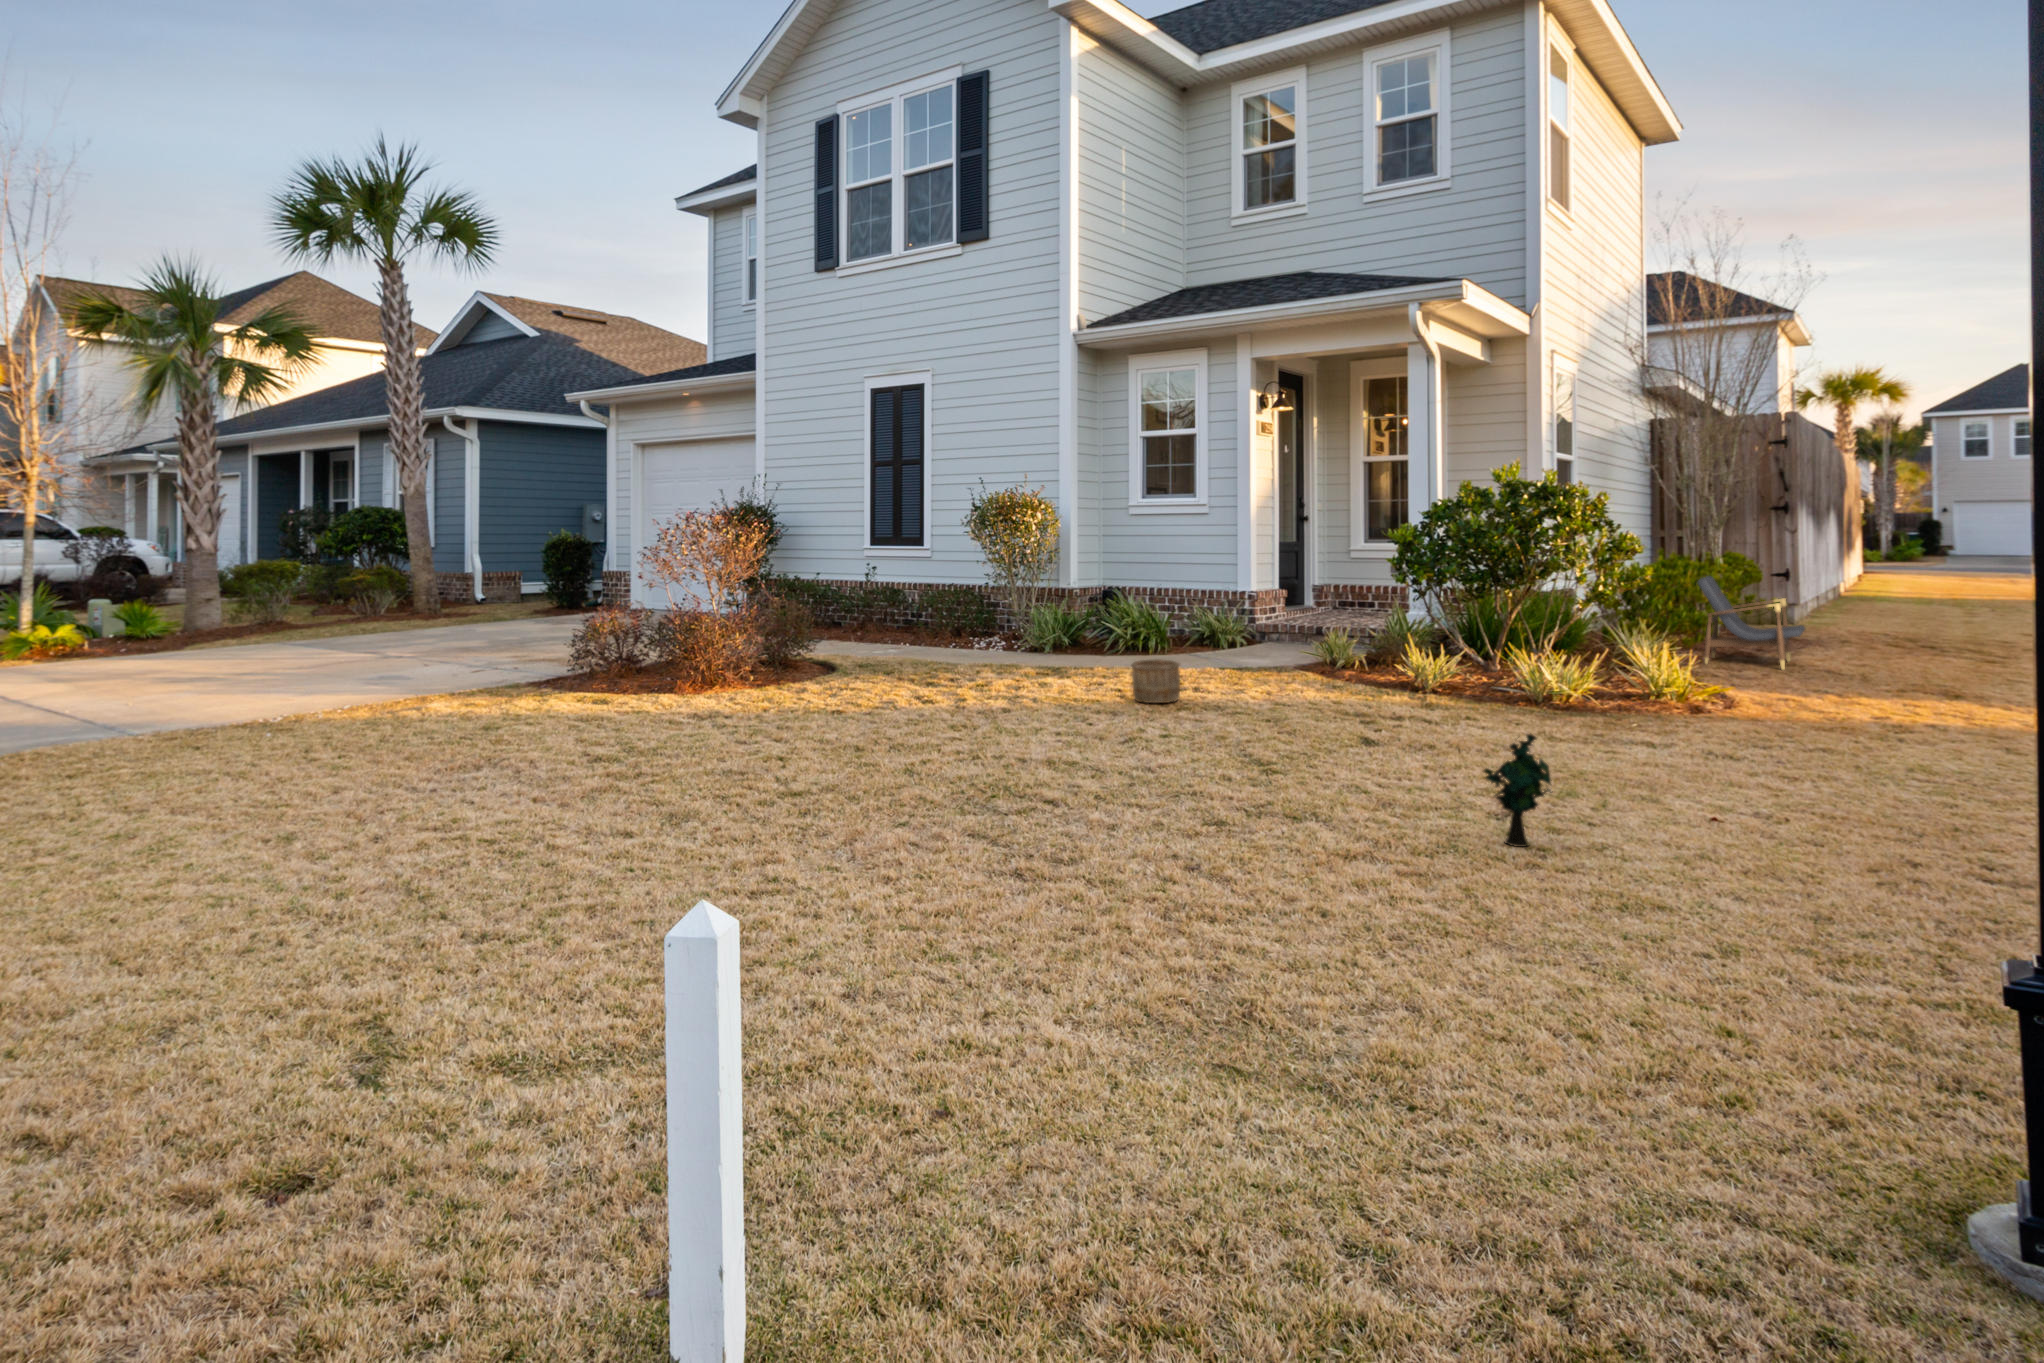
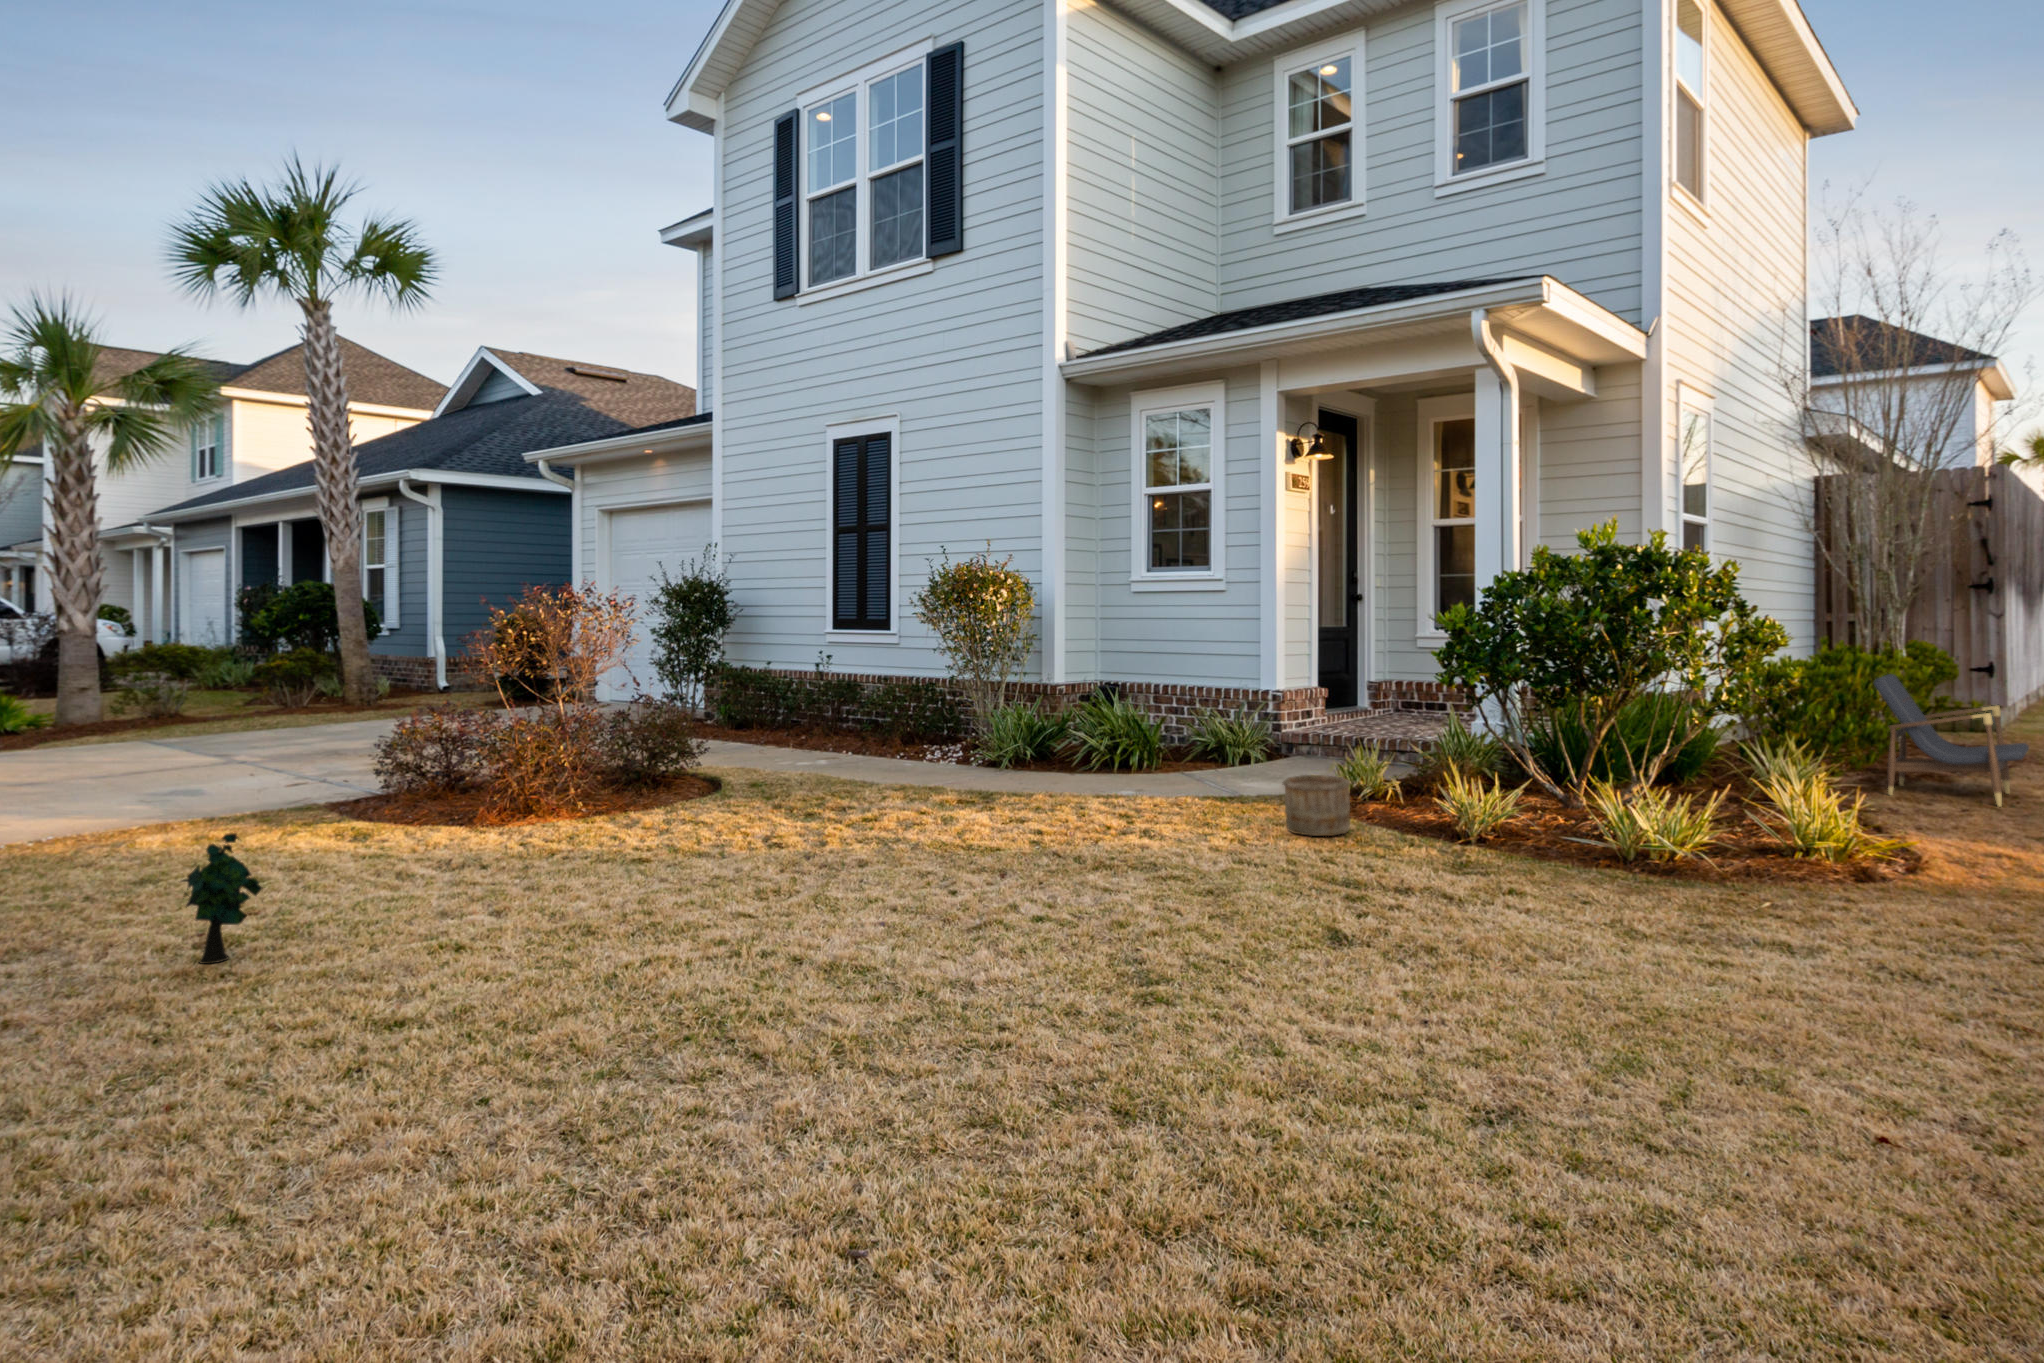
wooden bucket: present [1131,659,1180,703] -> present [1283,775,1350,836]
decorative plant: present [1484,734,1552,847] -> present [181,833,262,964]

